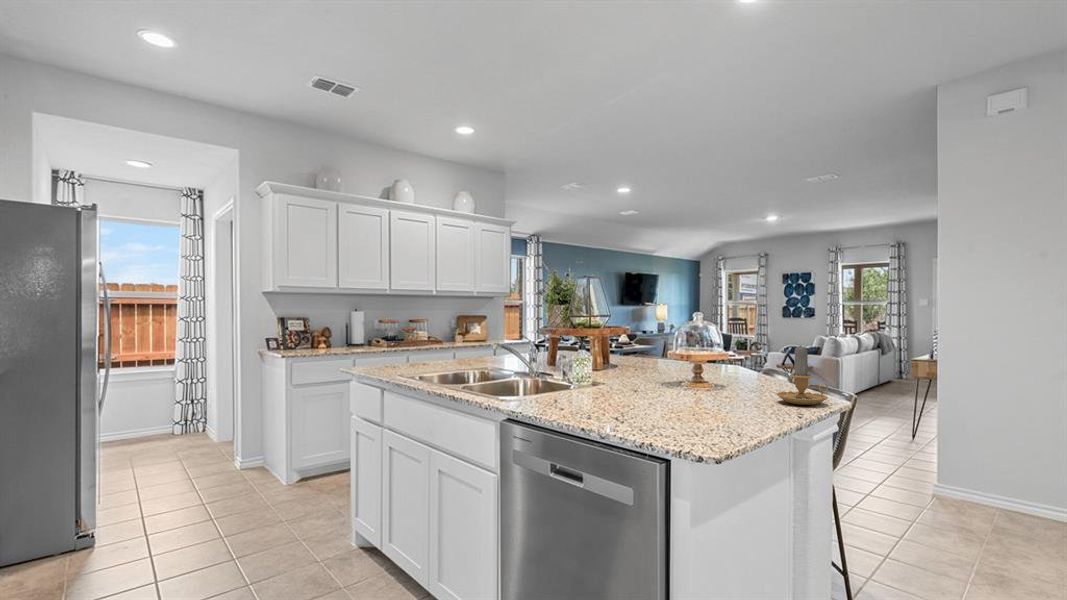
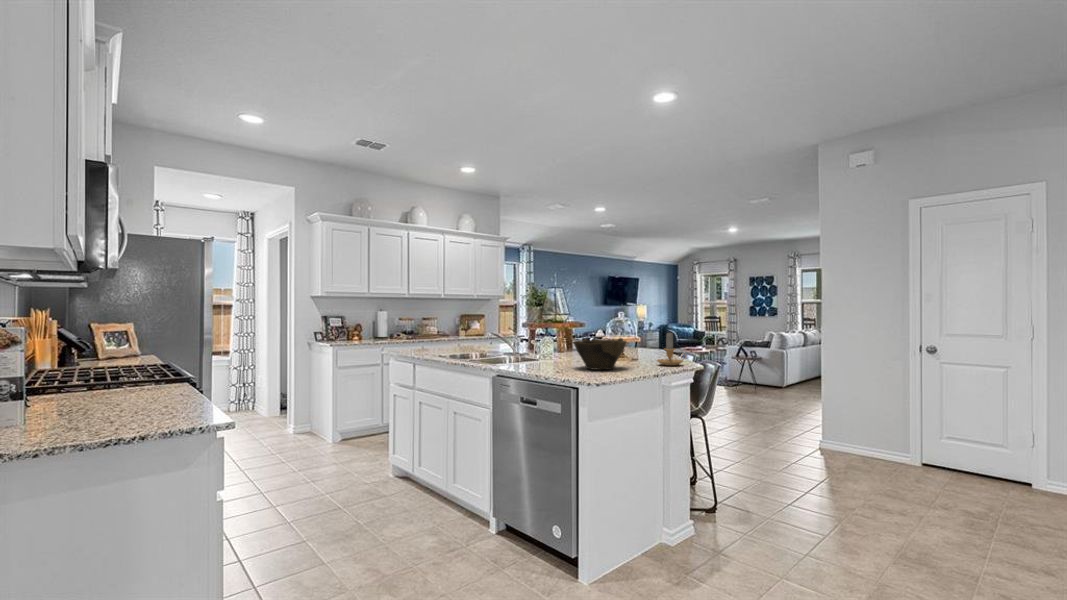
bowl: none [637,357,737,417] -> present [573,338,627,370]

